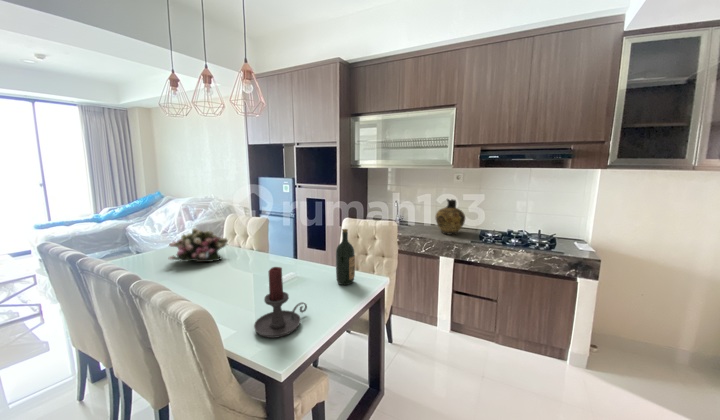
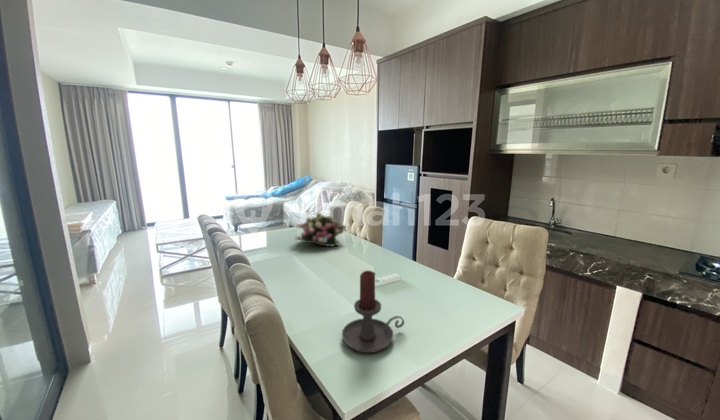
ceramic jug: present [436,199,465,234] -> none [614,202,674,256]
wine bottle: present [336,229,355,285] -> none [449,233,476,303]

